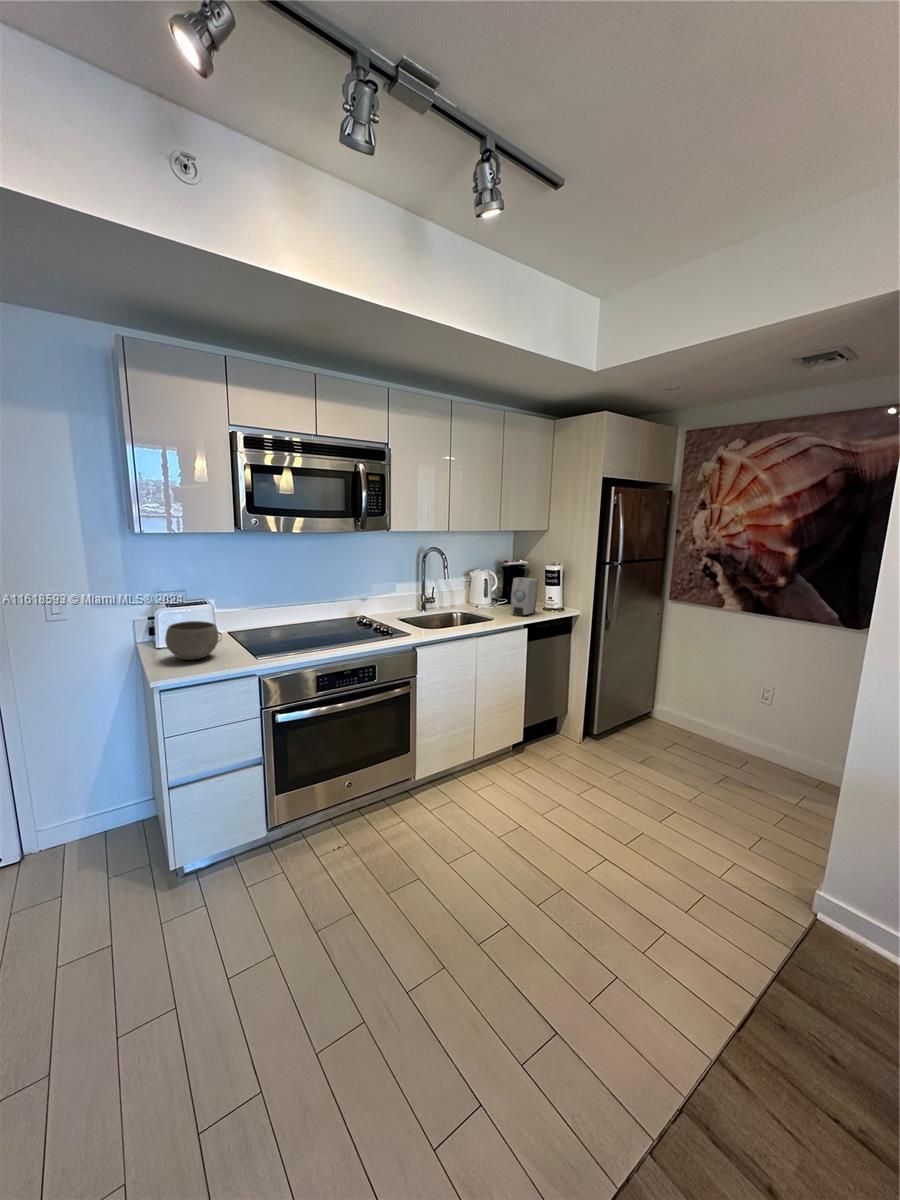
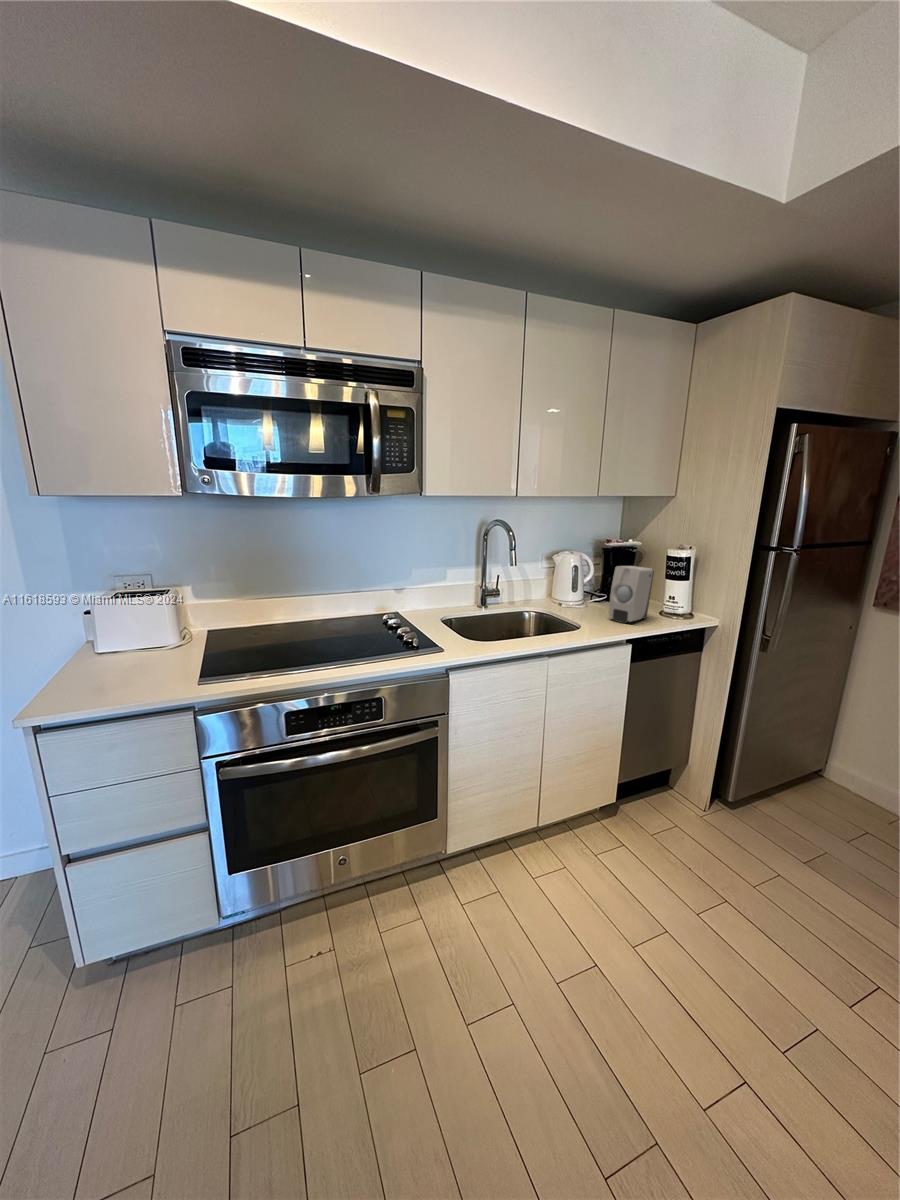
bowl: present [165,621,219,660] -> none [77,621,157,678]

